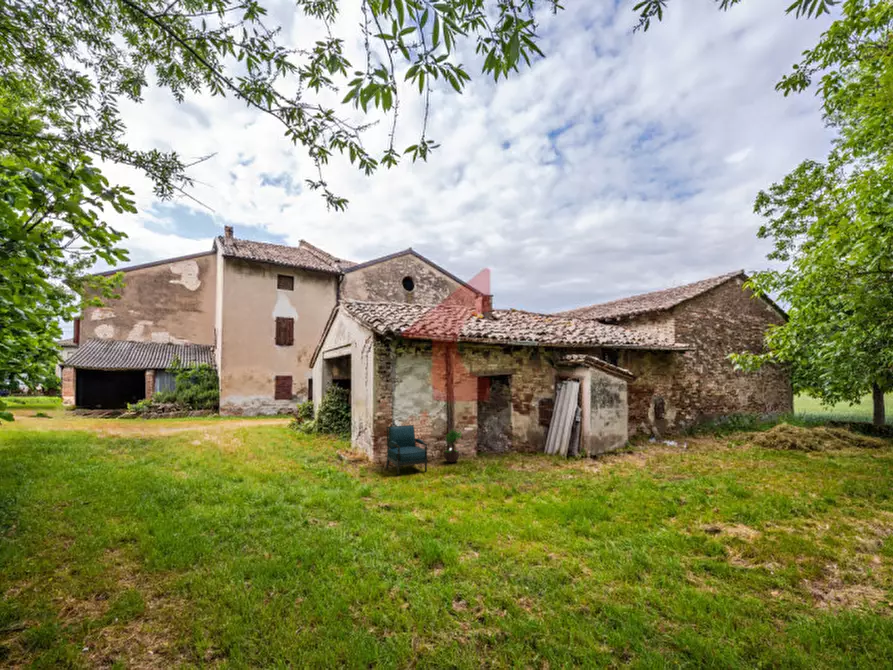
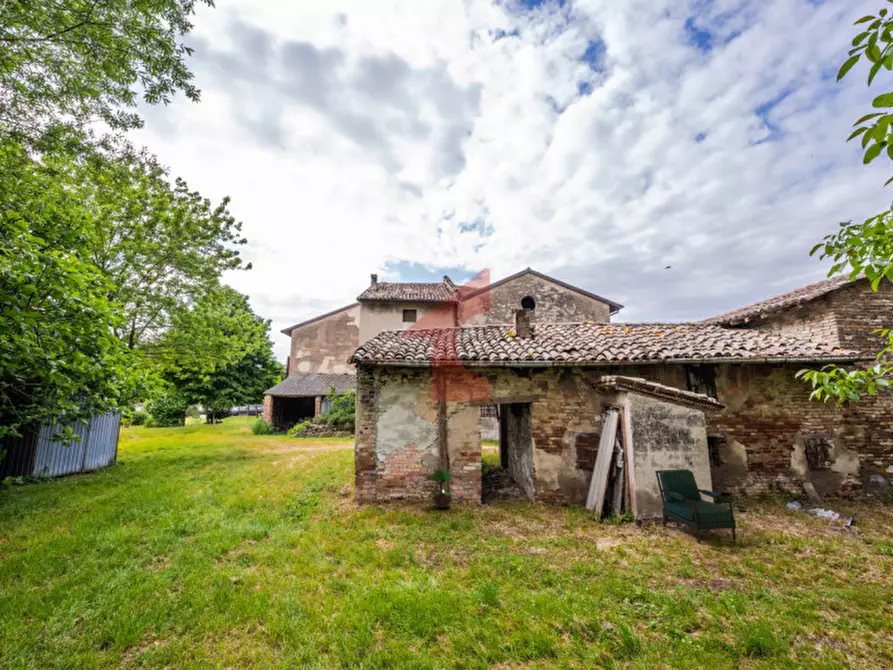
chair: present [386,425,428,476] -> present [655,469,736,544]

